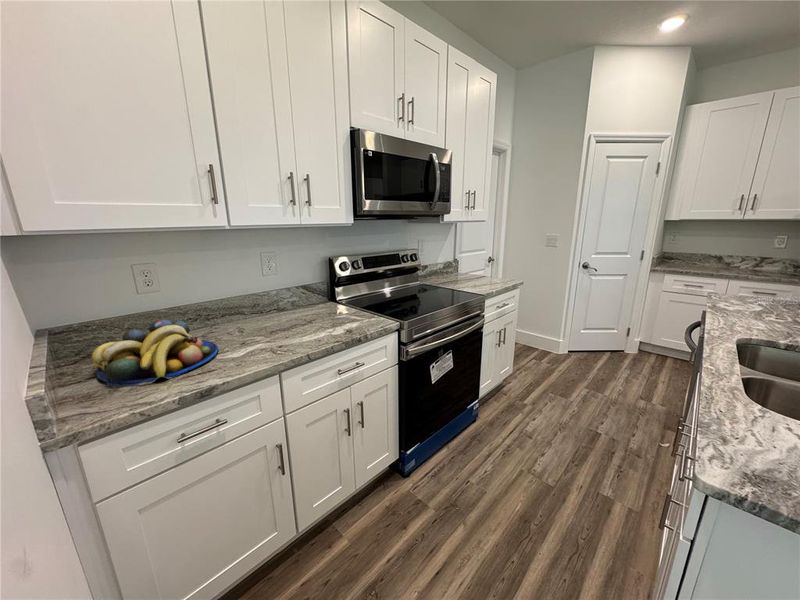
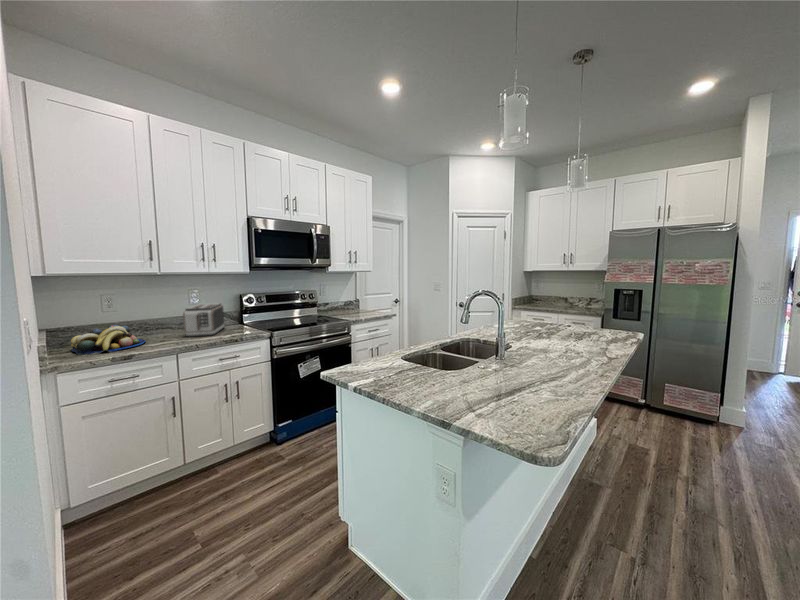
toaster: none [269,274,318,333] -> present [183,303,224,337]

